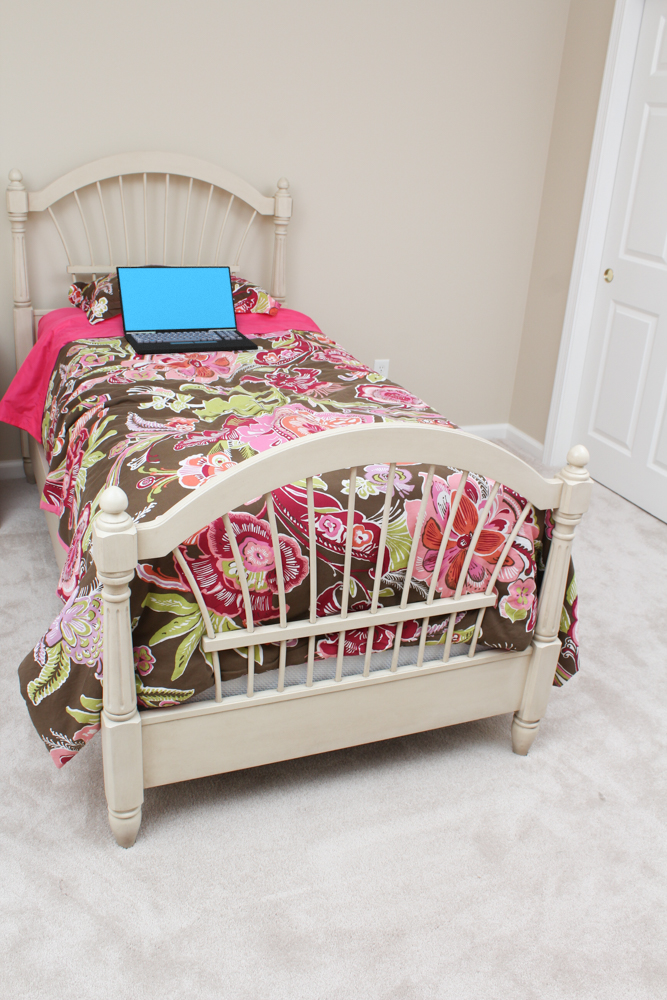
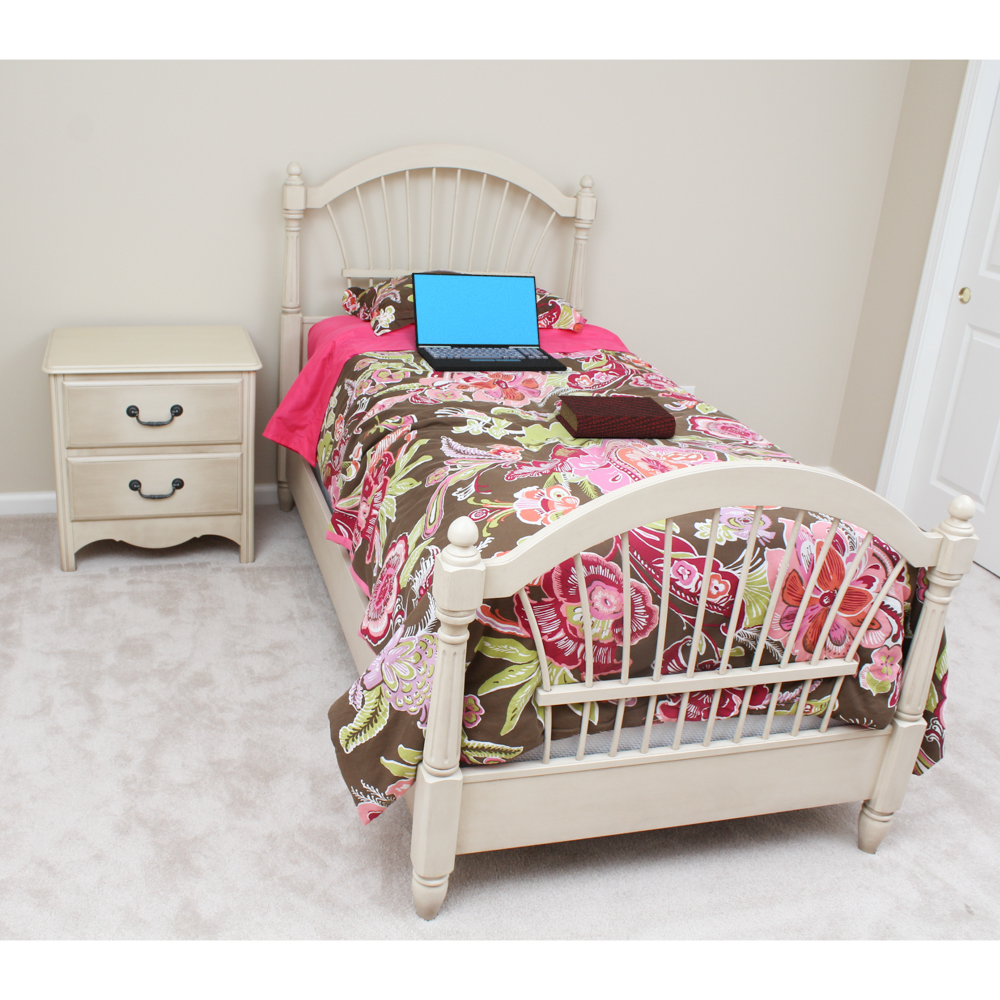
book: none [238,370,342,408] -> present [556,396,676,438]

